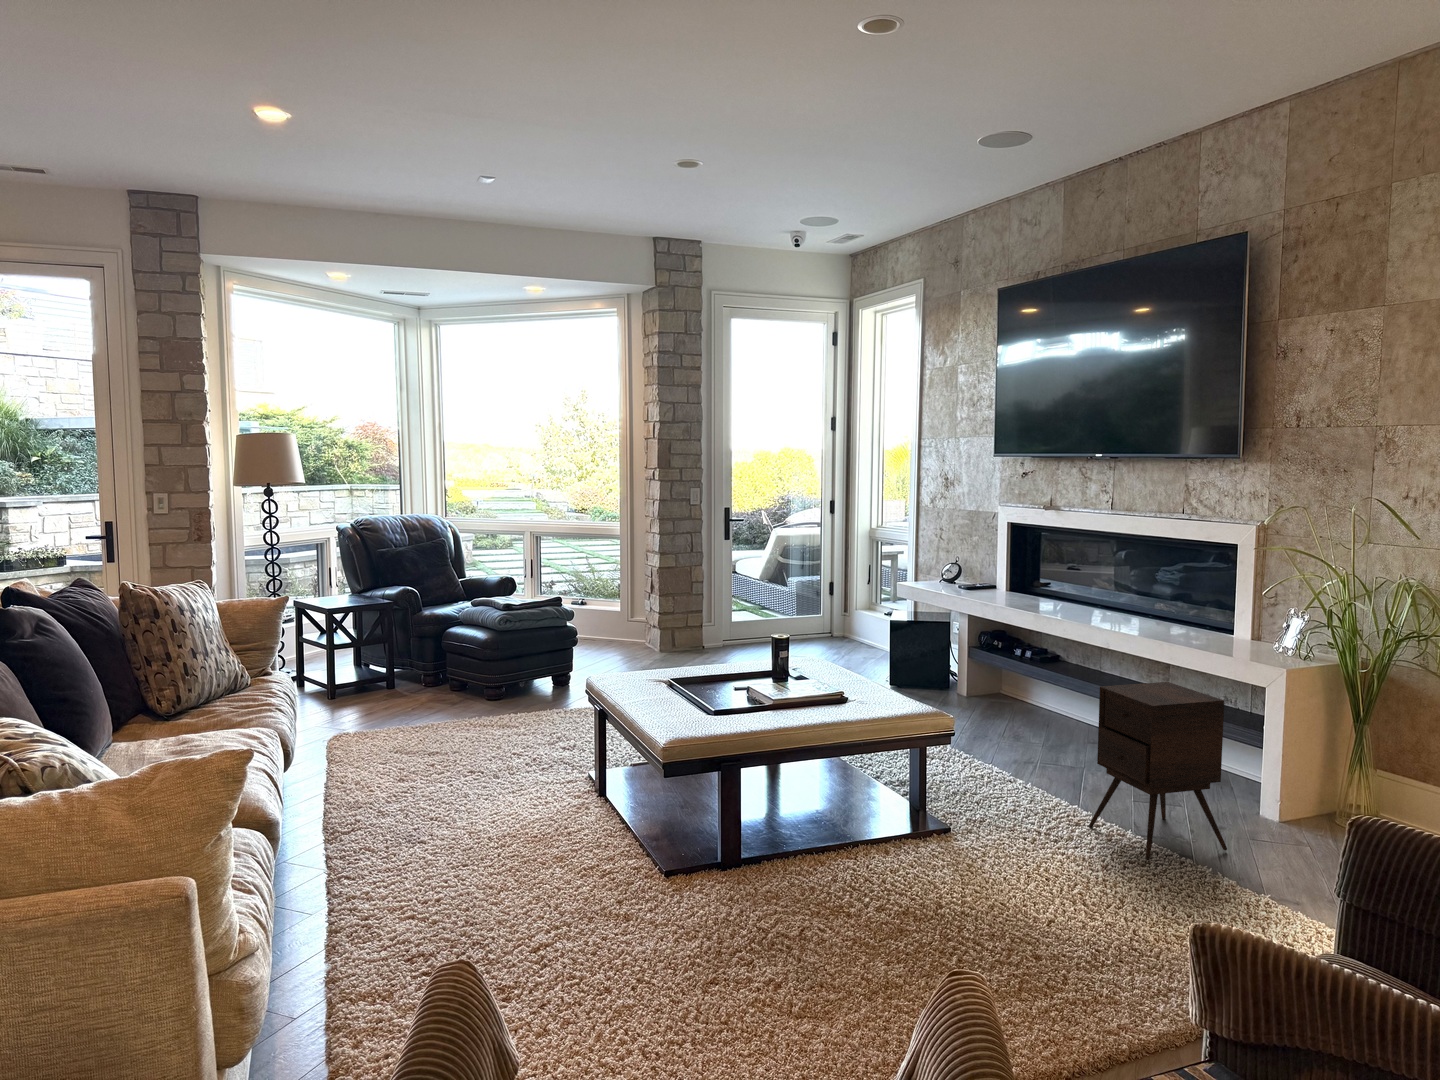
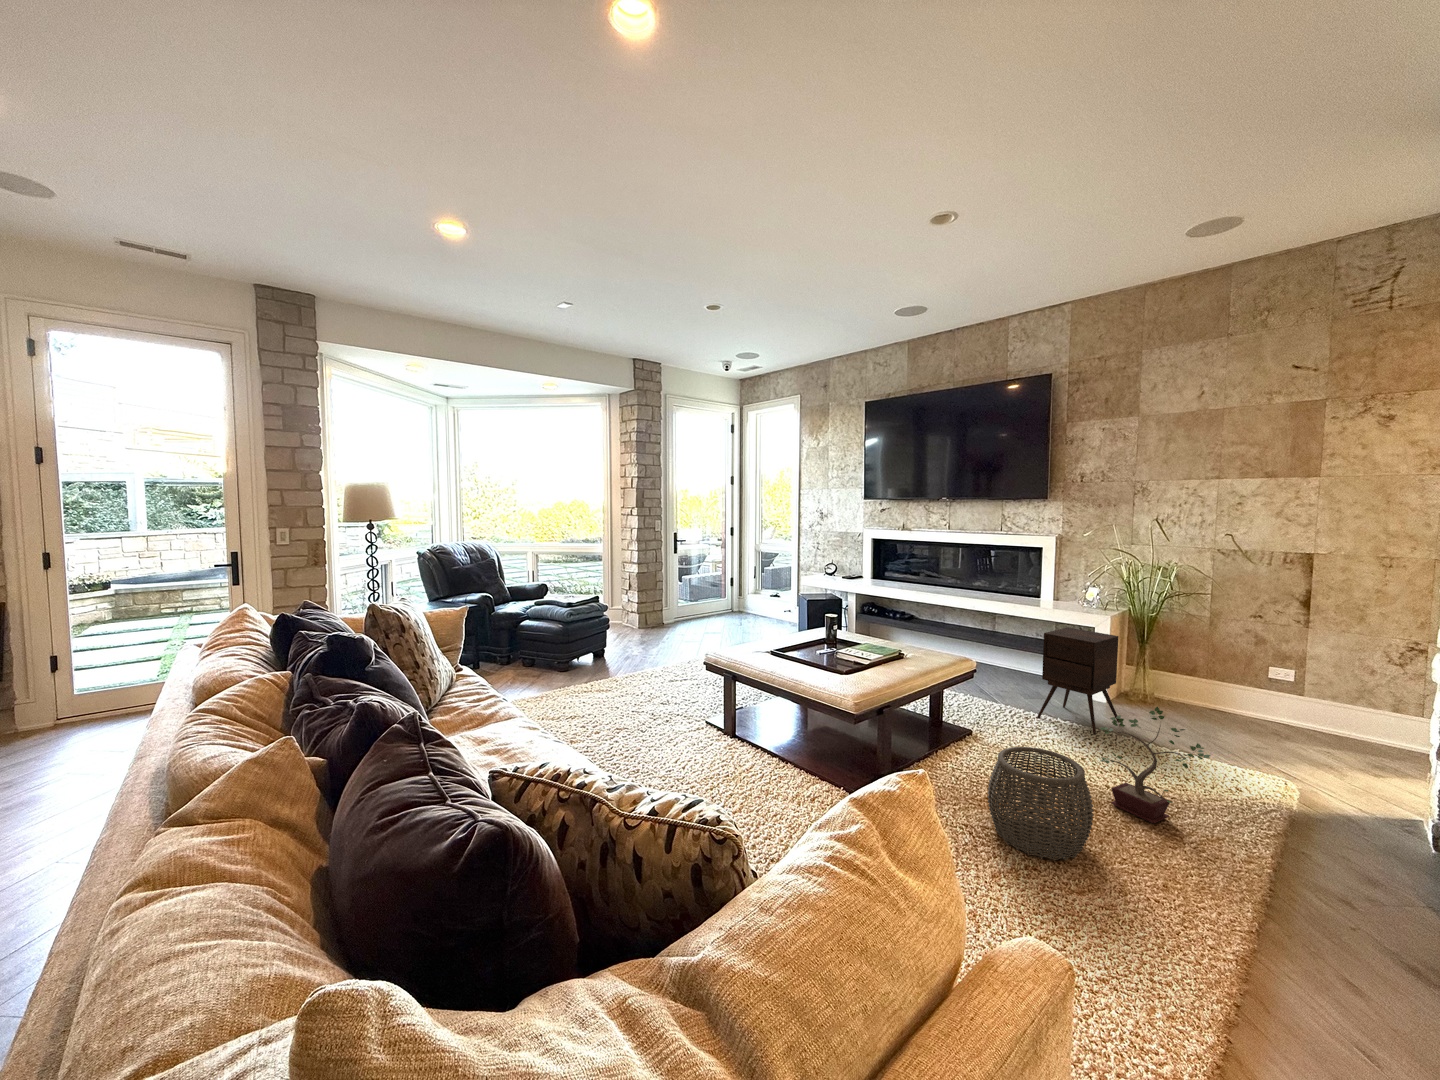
potted plant: none [1010,795,1101,976] -> present [1100,707,1211,823]
woven basket: none [764,831,901,987] -> present [987,747,1094,860]

